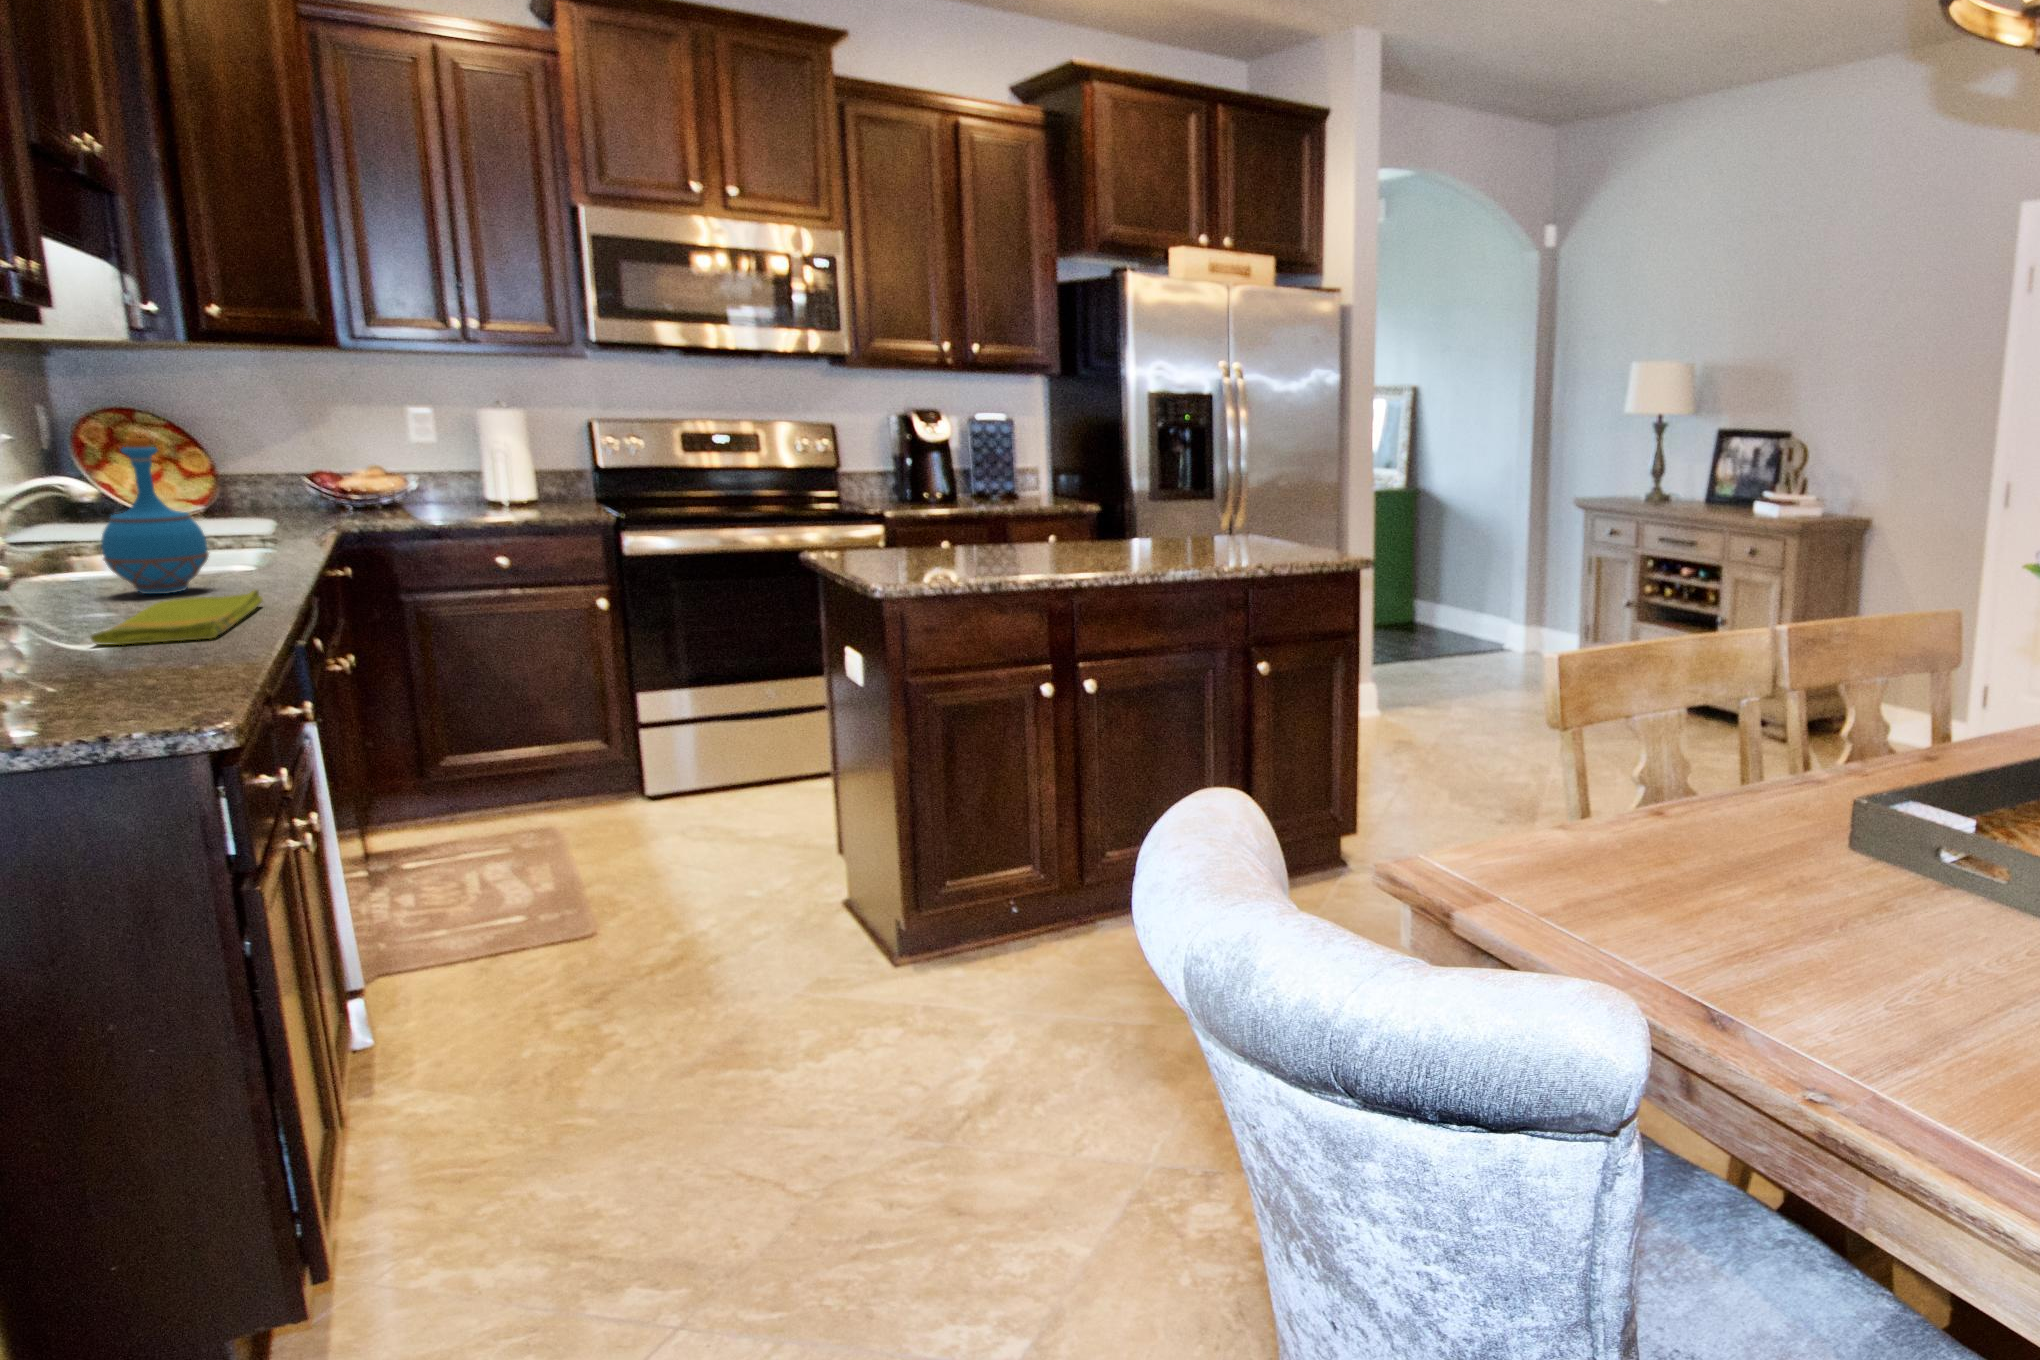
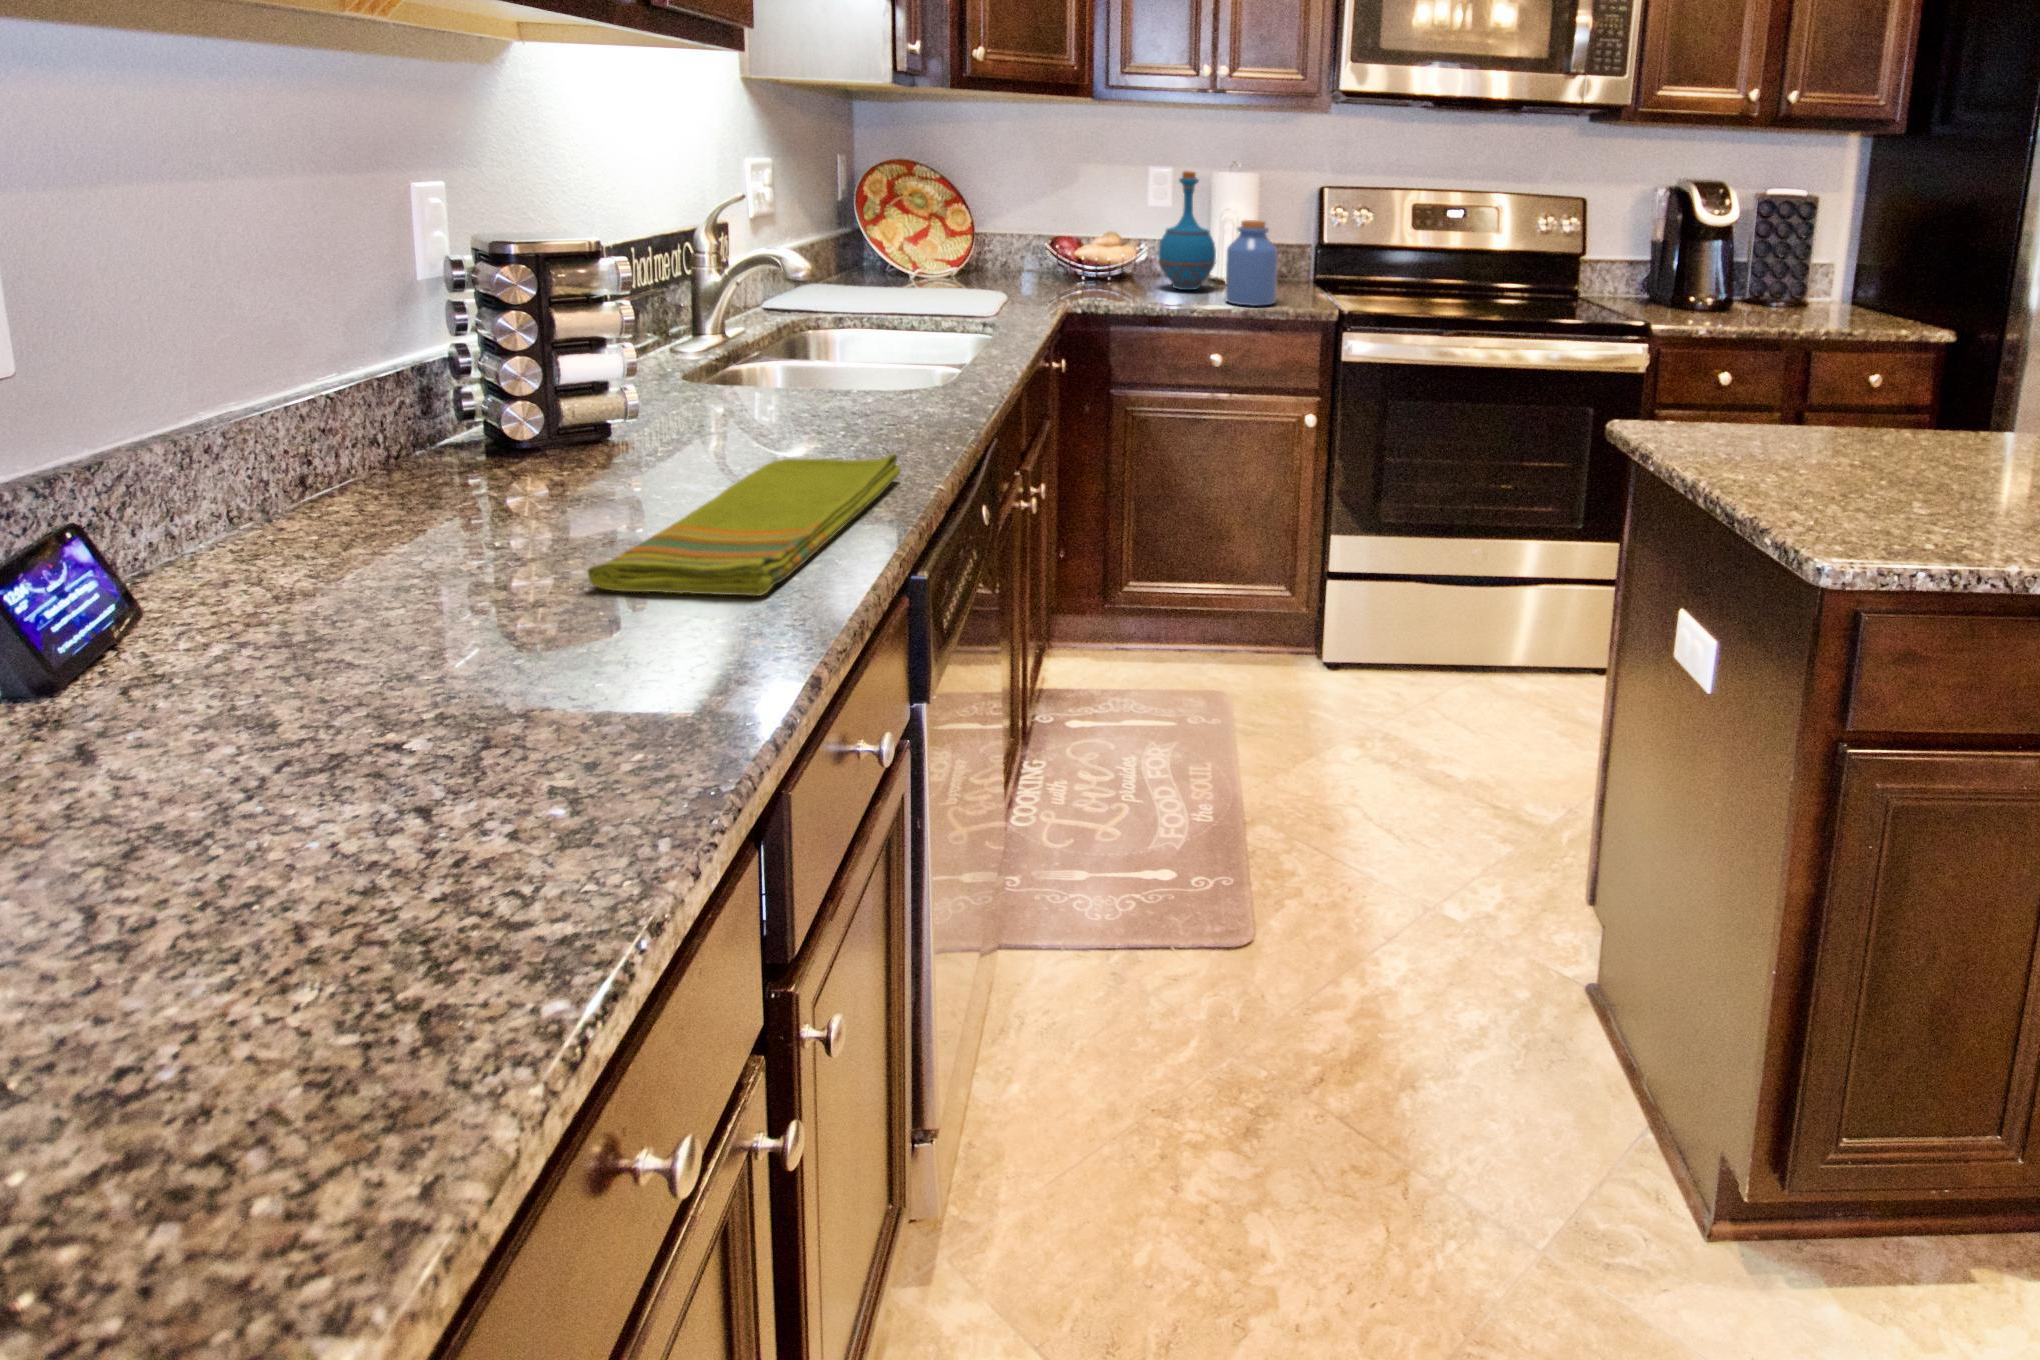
bottle: present [101,438,209,594] -> present [1158,171,1216,290]
jar: none [501,450,556,518] -> present [1226,220,1278,306]

